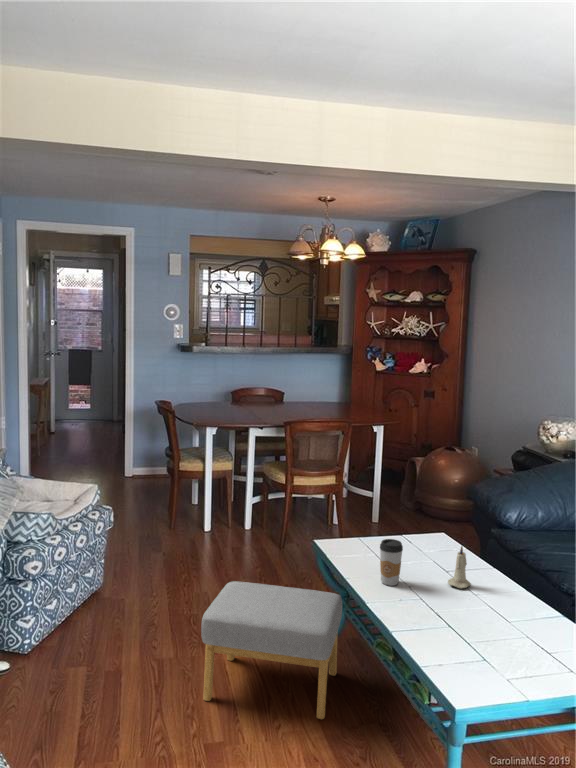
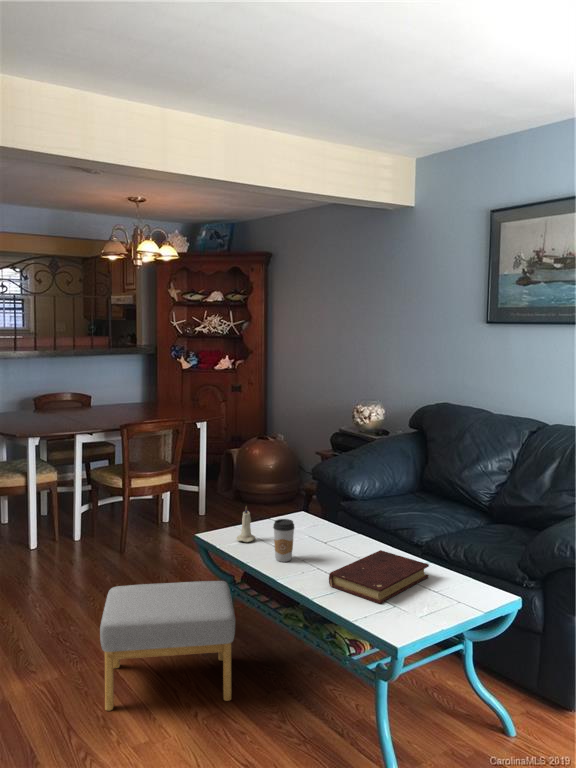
candle: present [448,546,471,588] -> present [236,506,255,542]
book: none [421,591,546,653] -> present [329,550,429,604]

